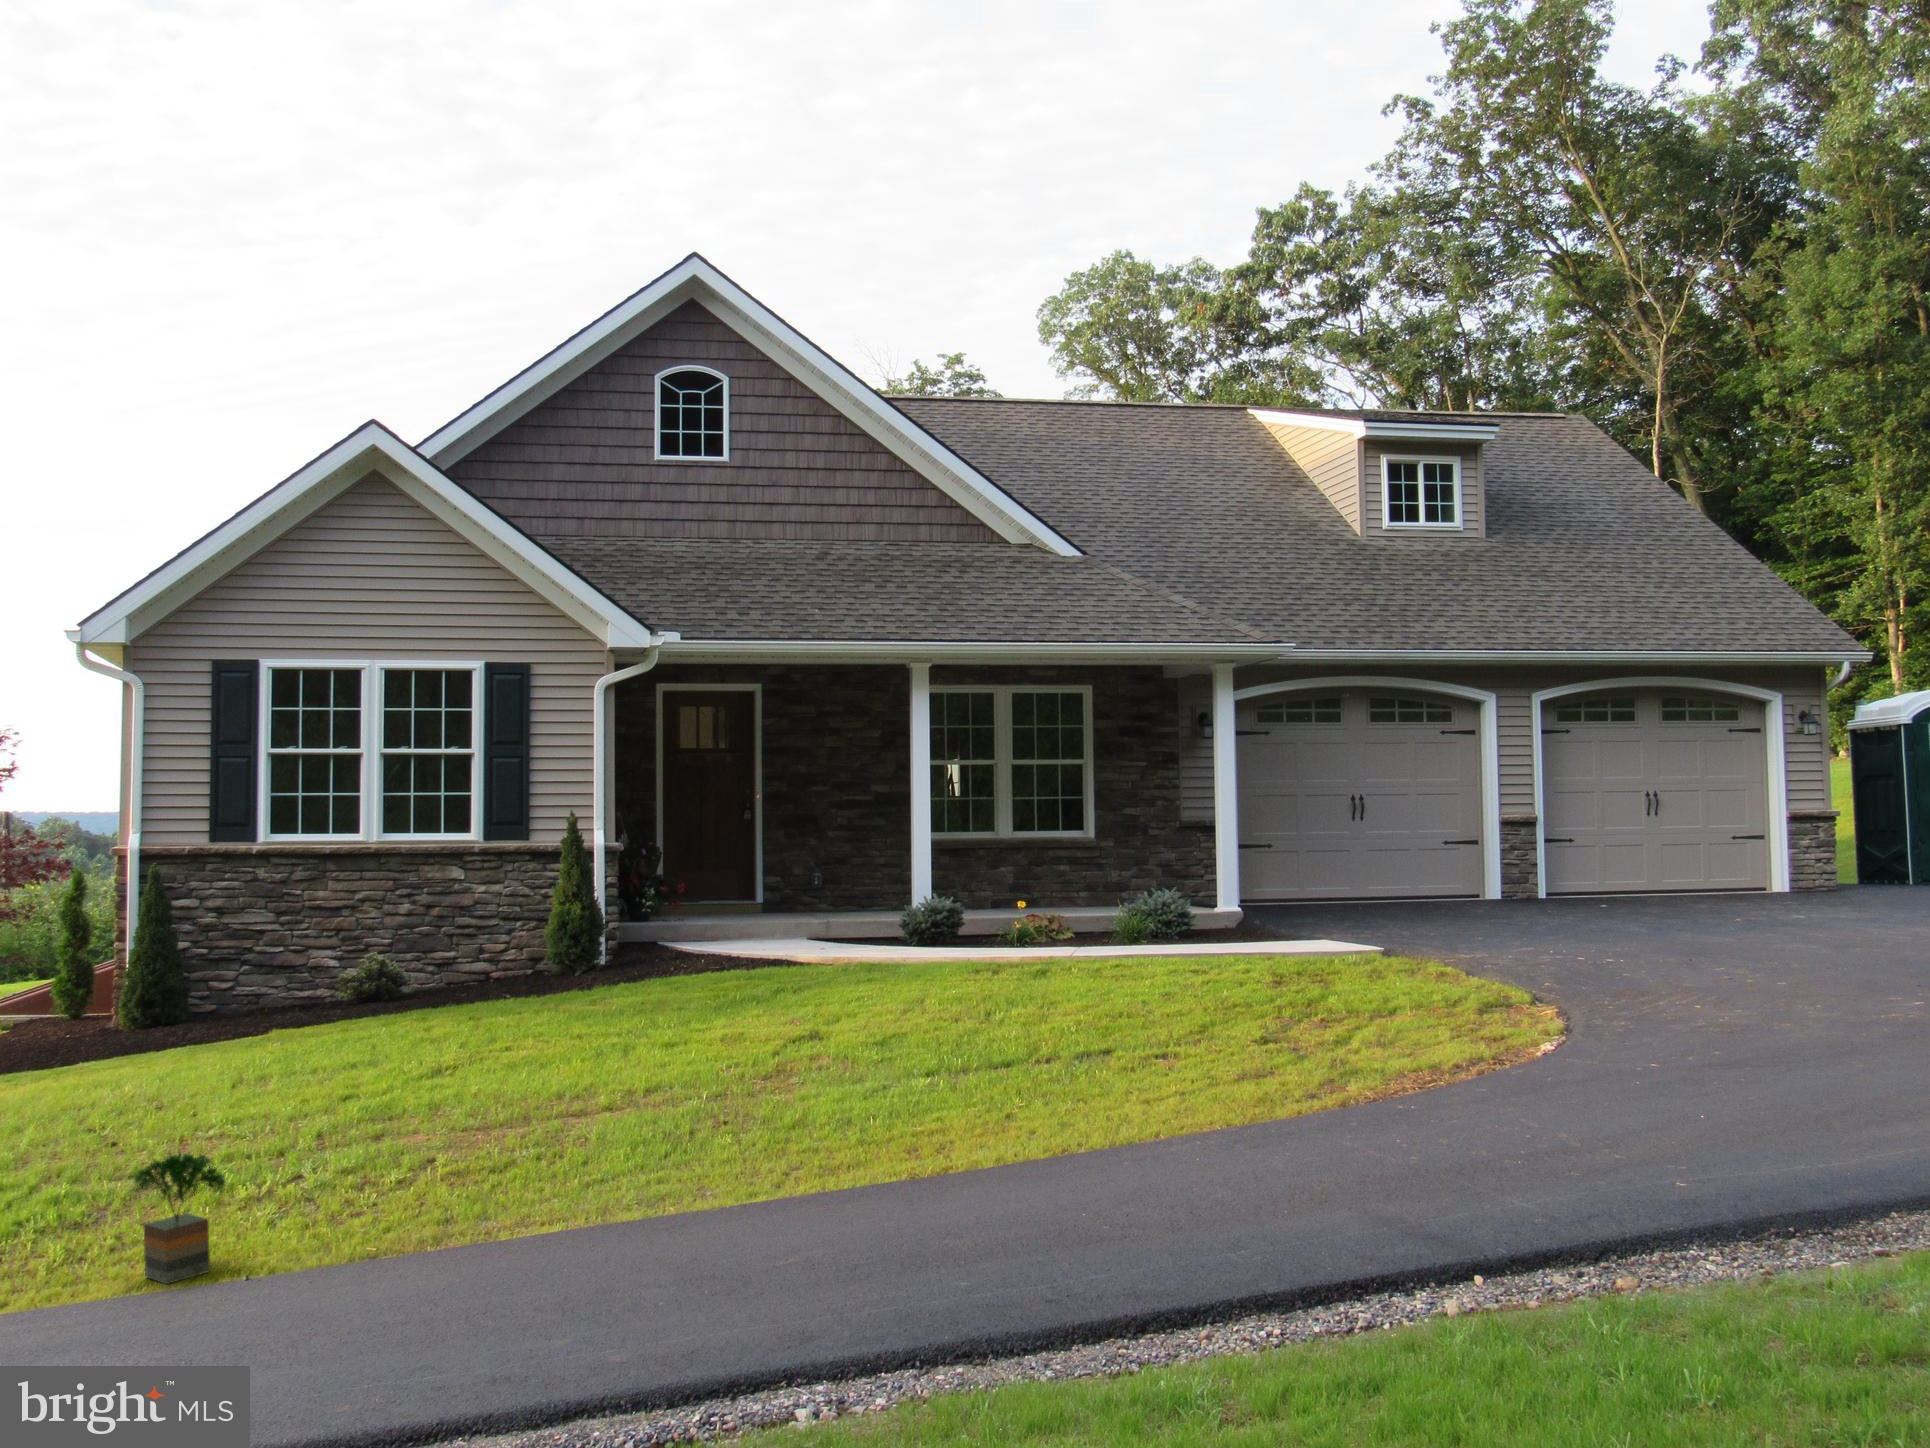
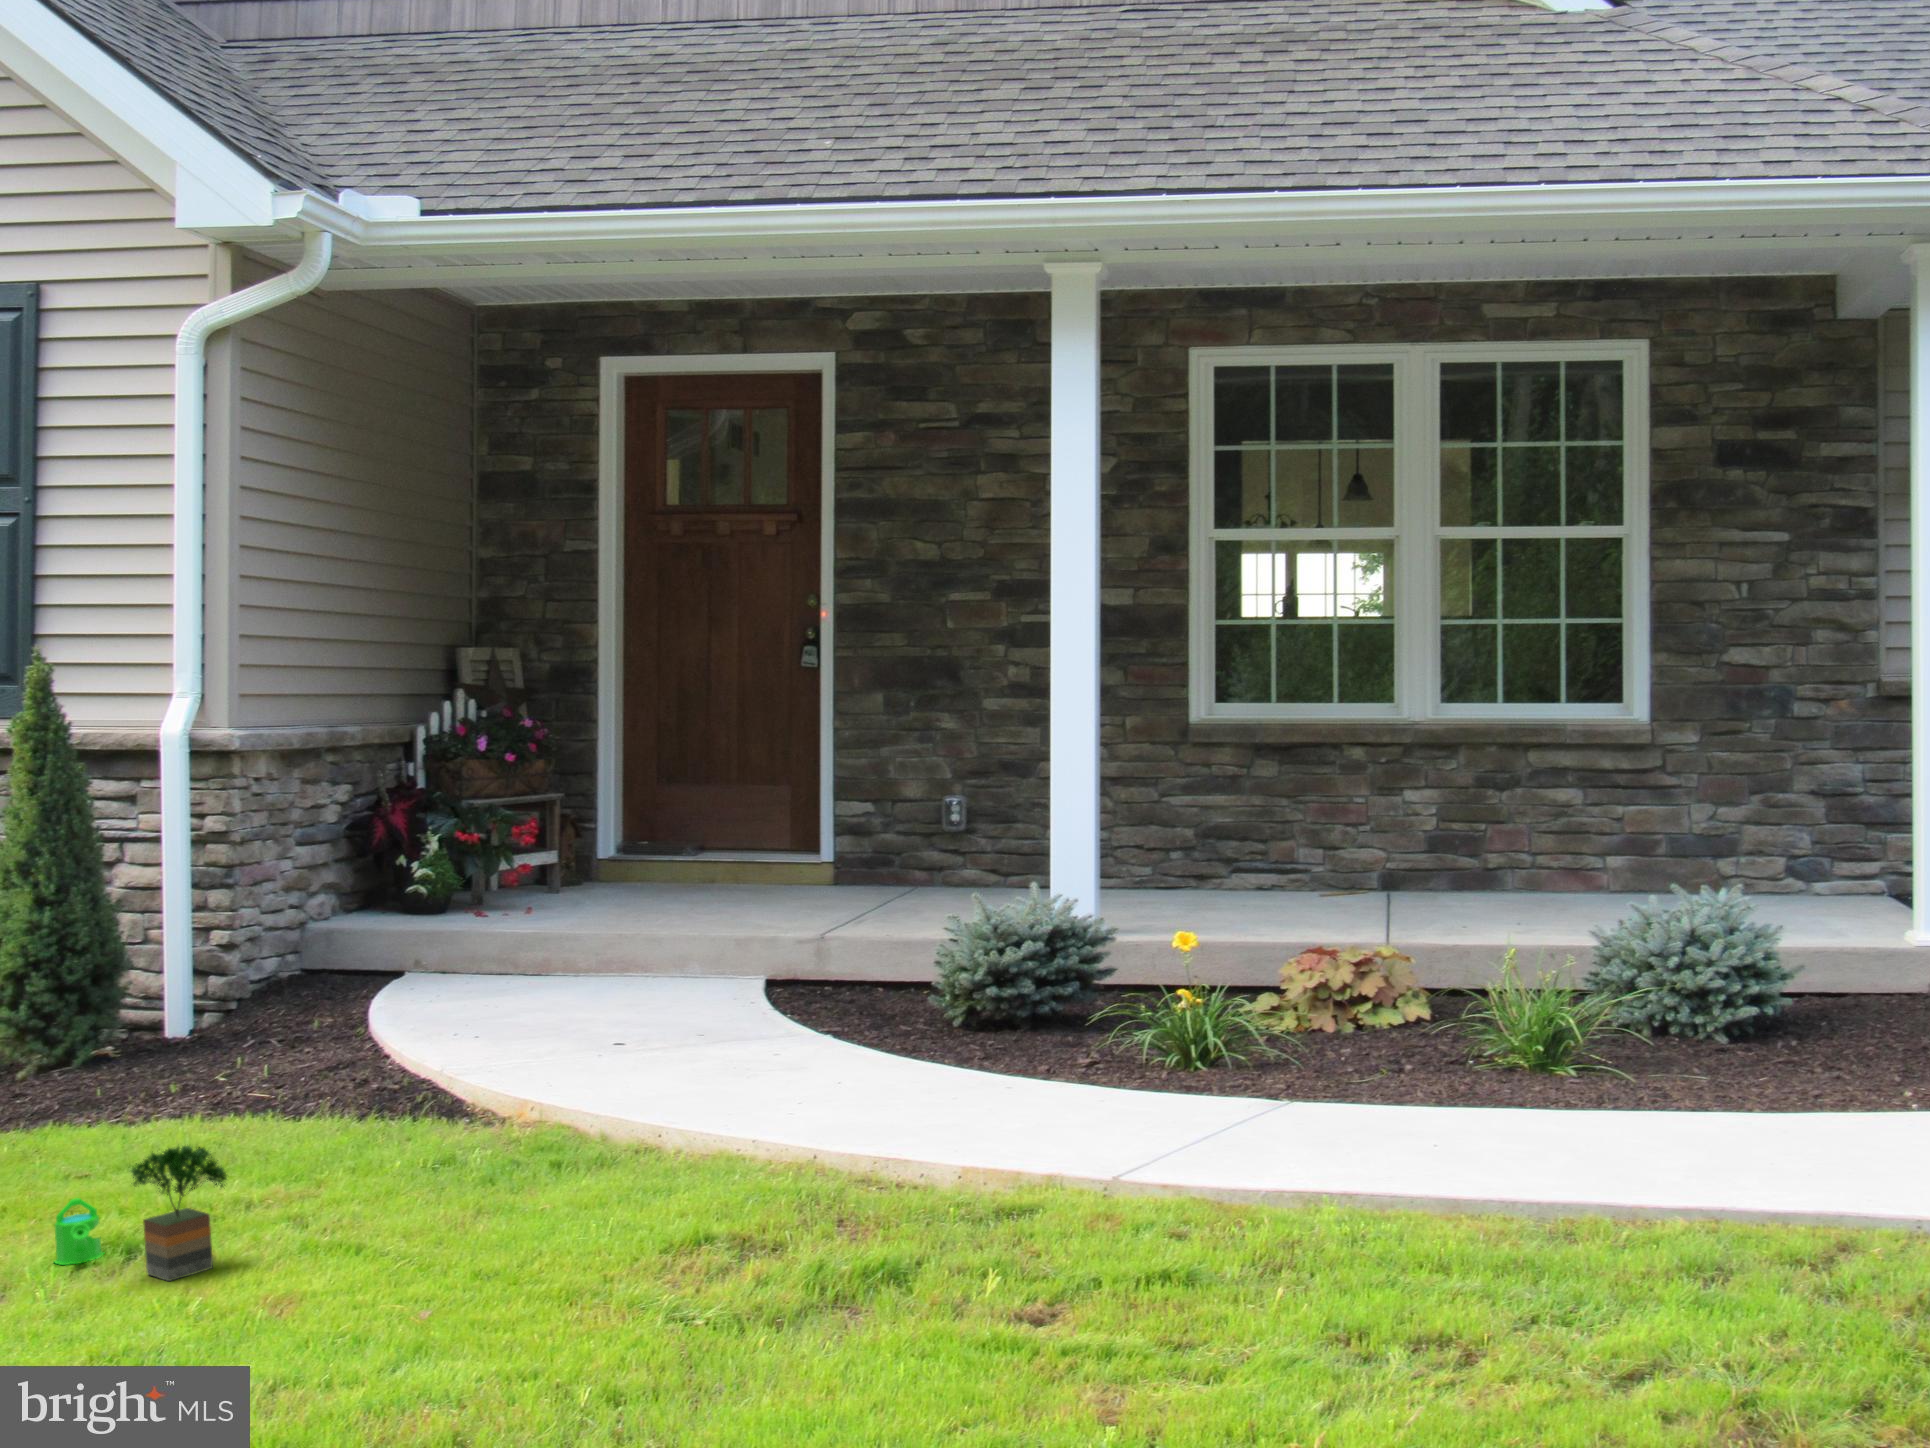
watering can: none [53,1203,104,1268] -> present [55,1198,104,1265]

